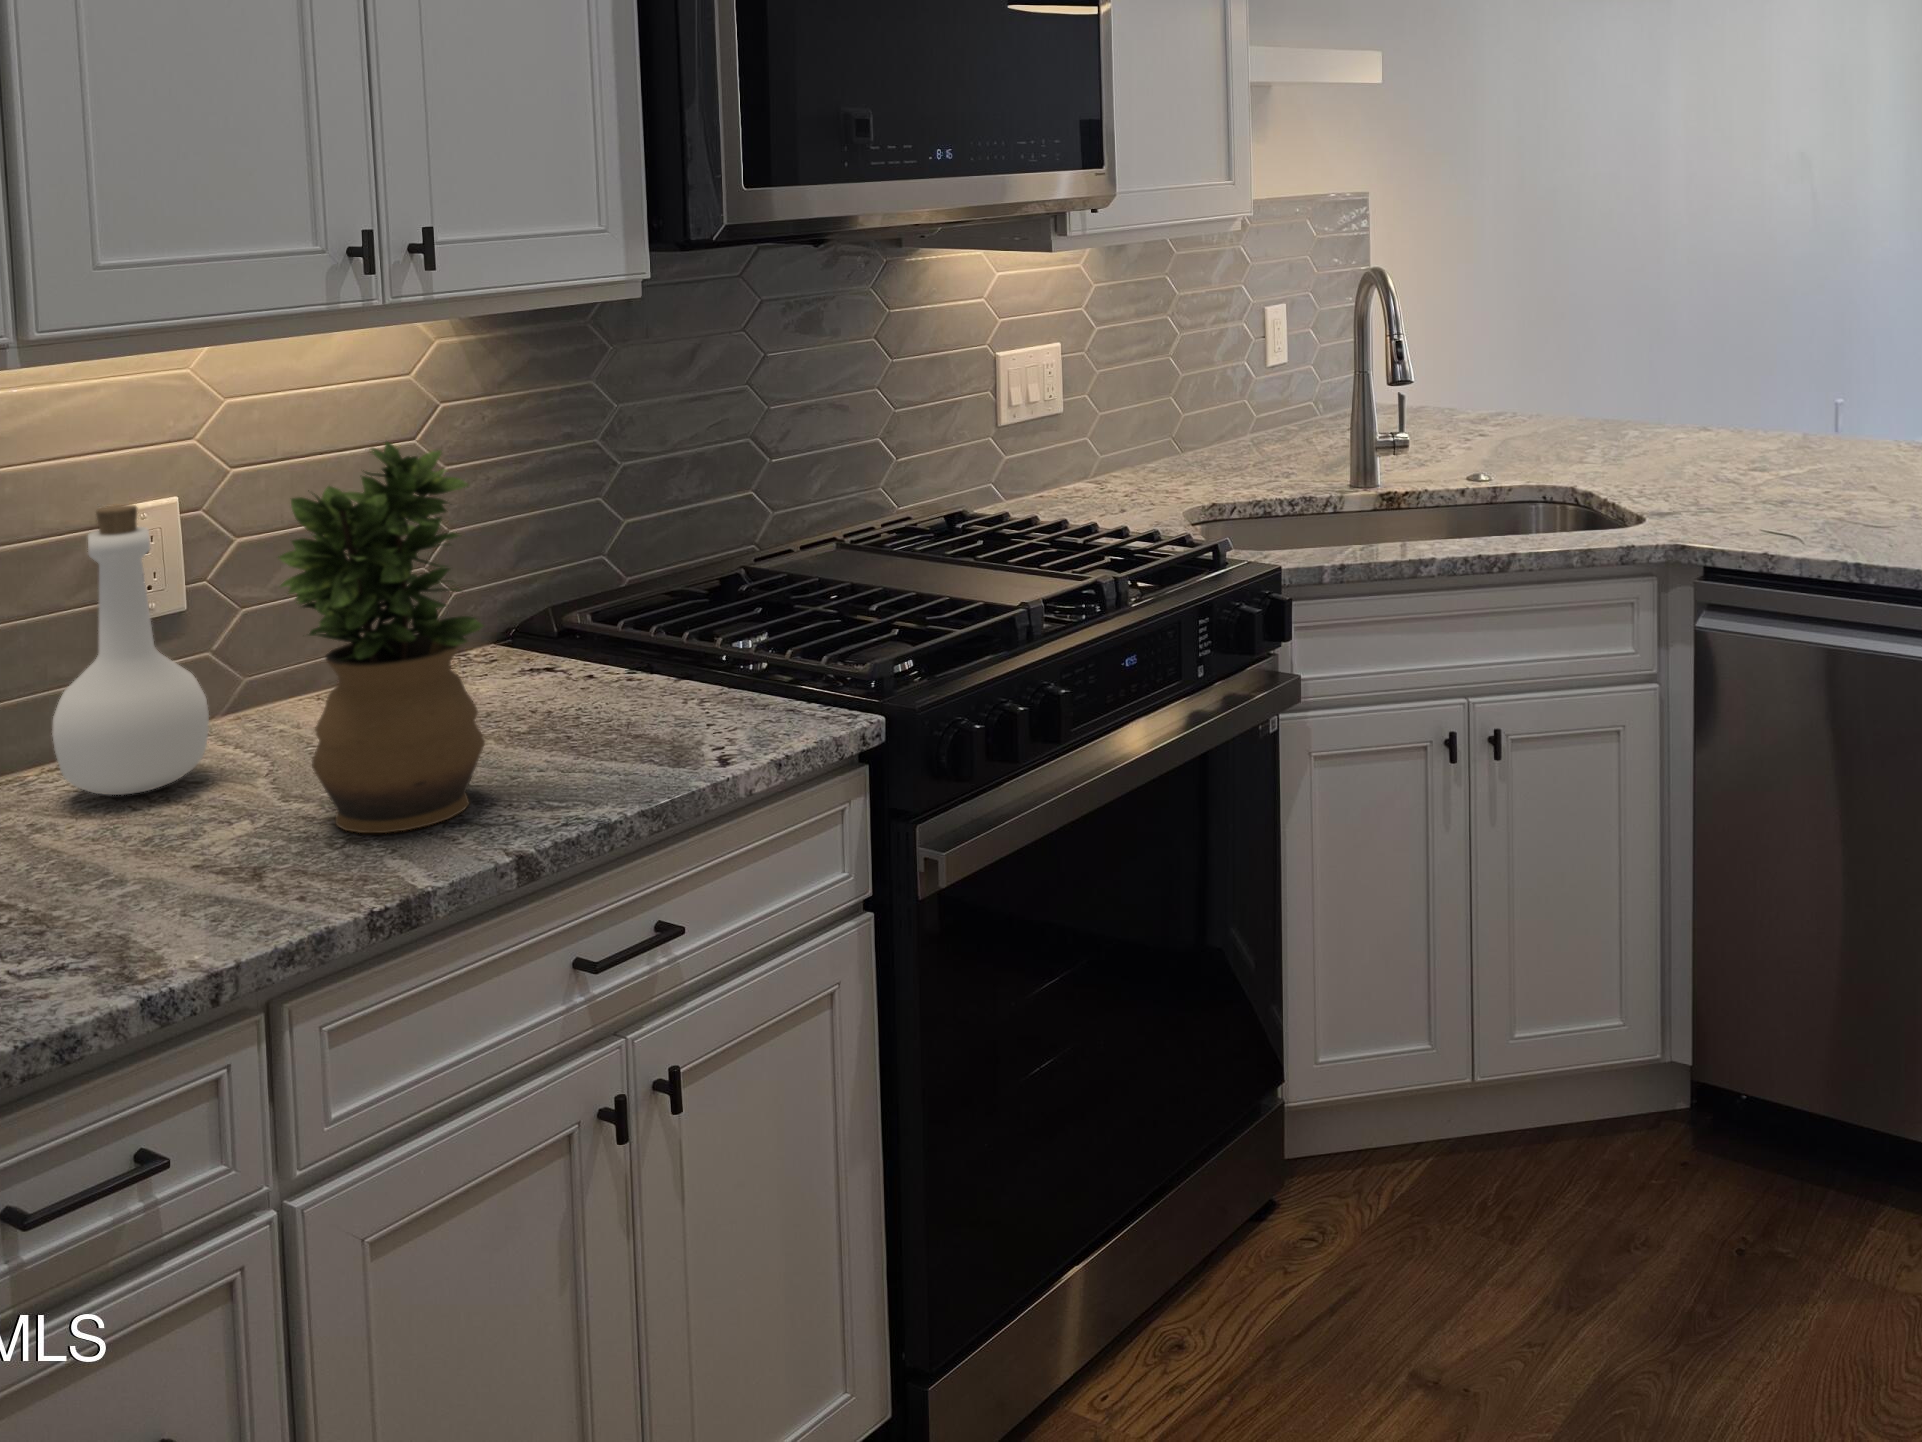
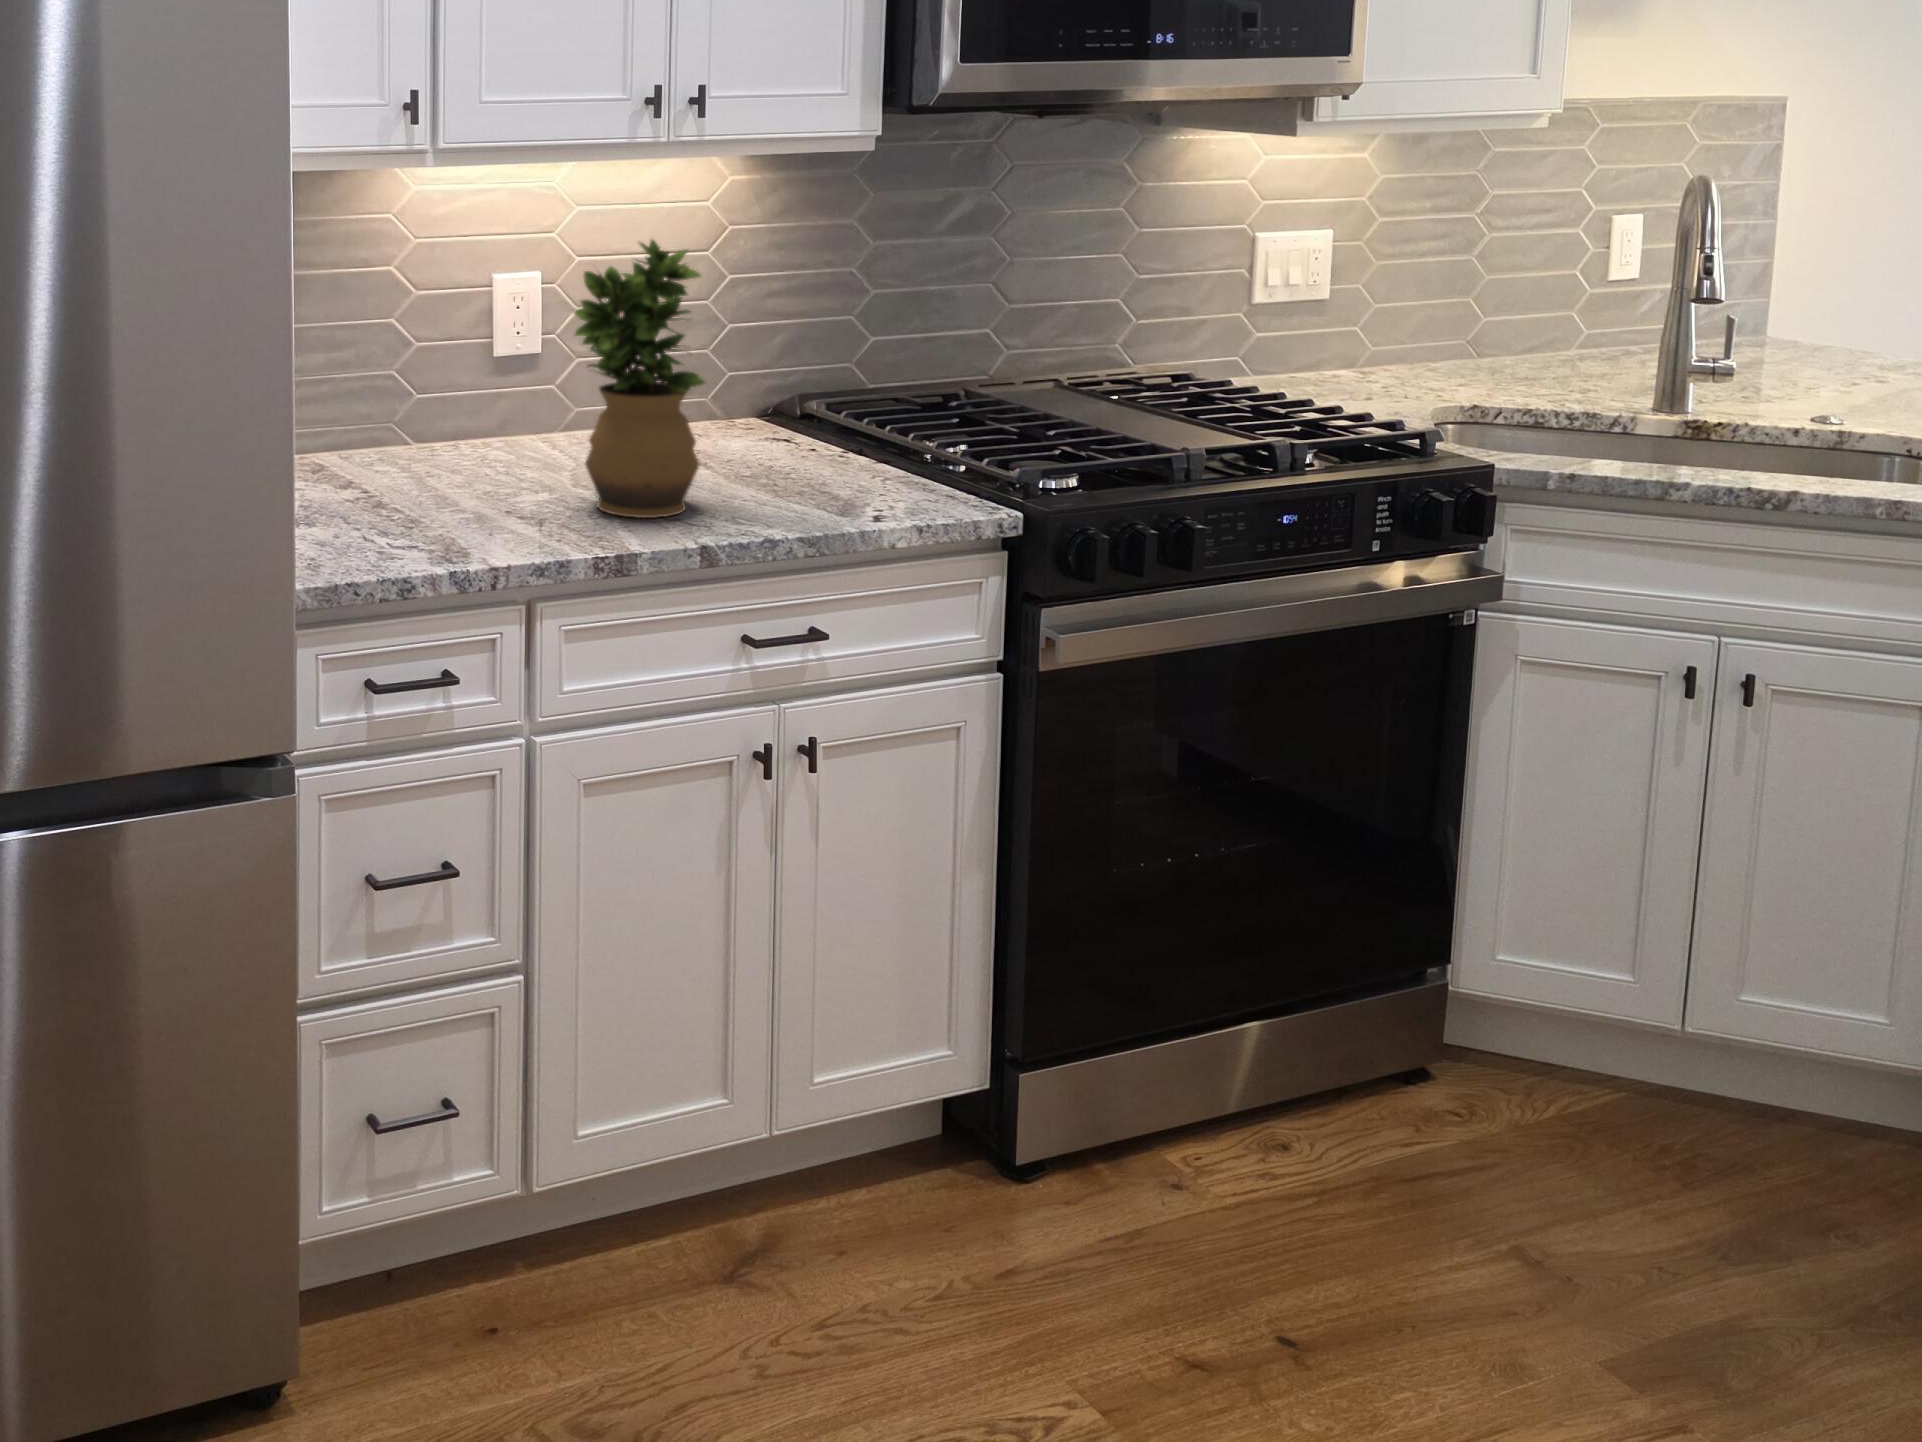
bottle: present [52,505,209,795] -> none [445,270,537,468]

